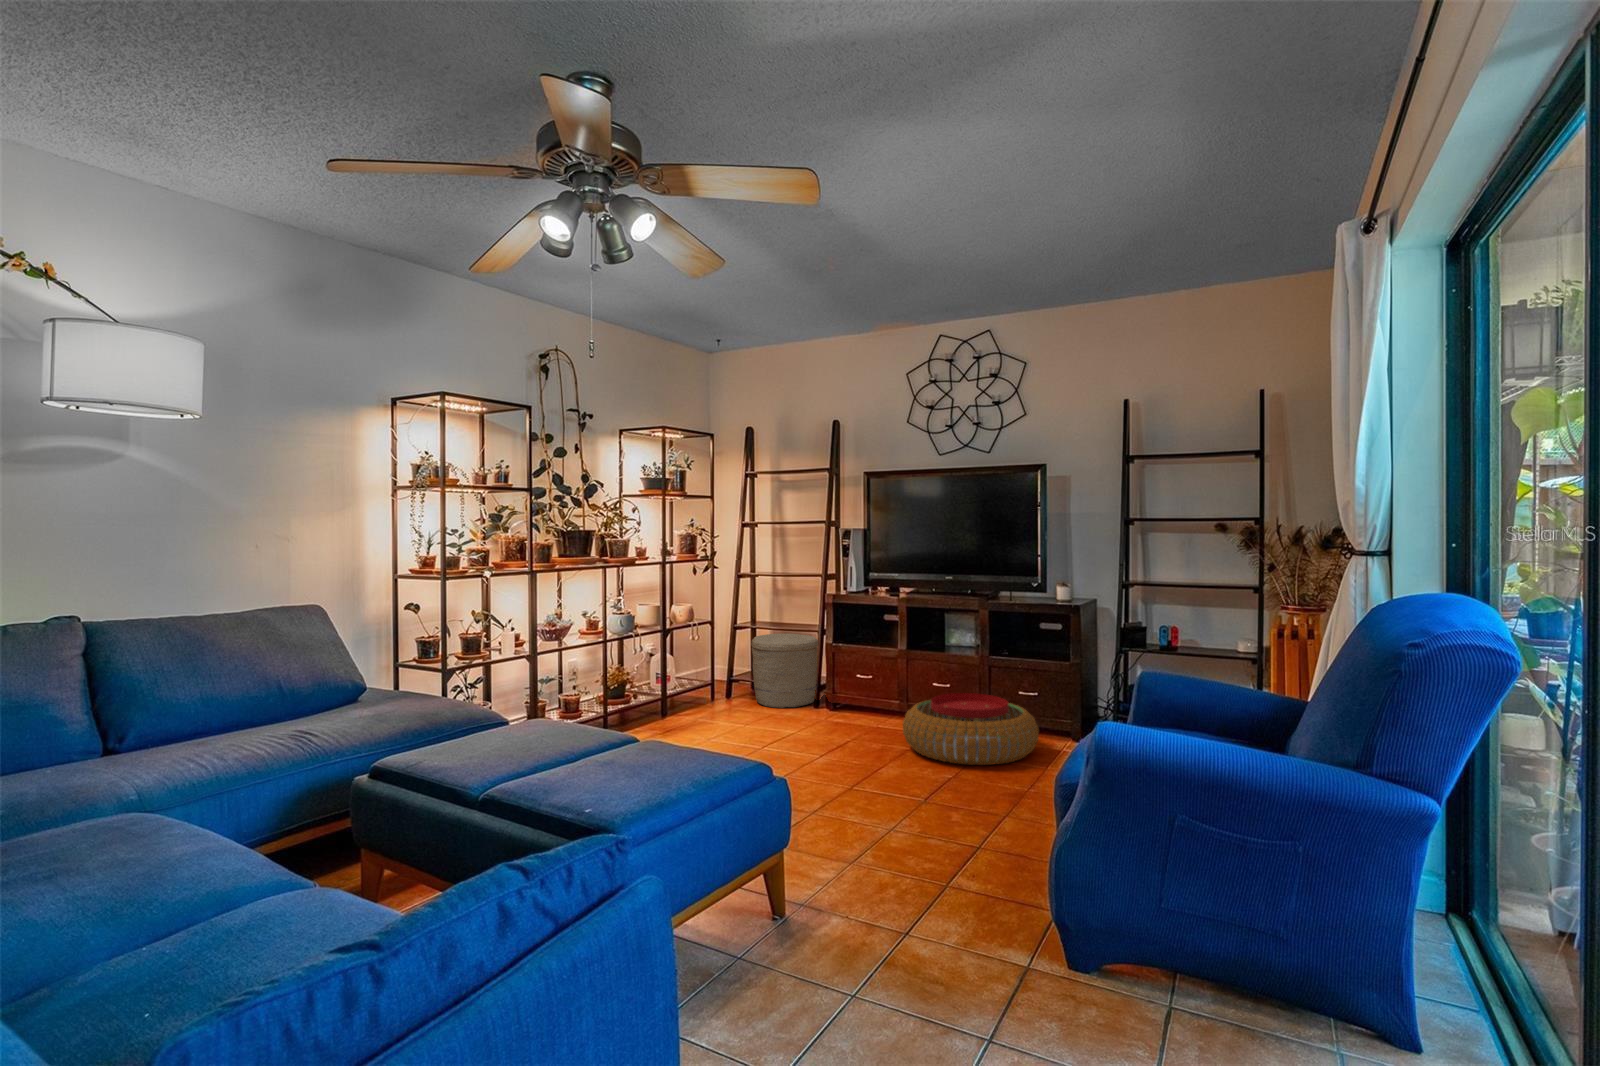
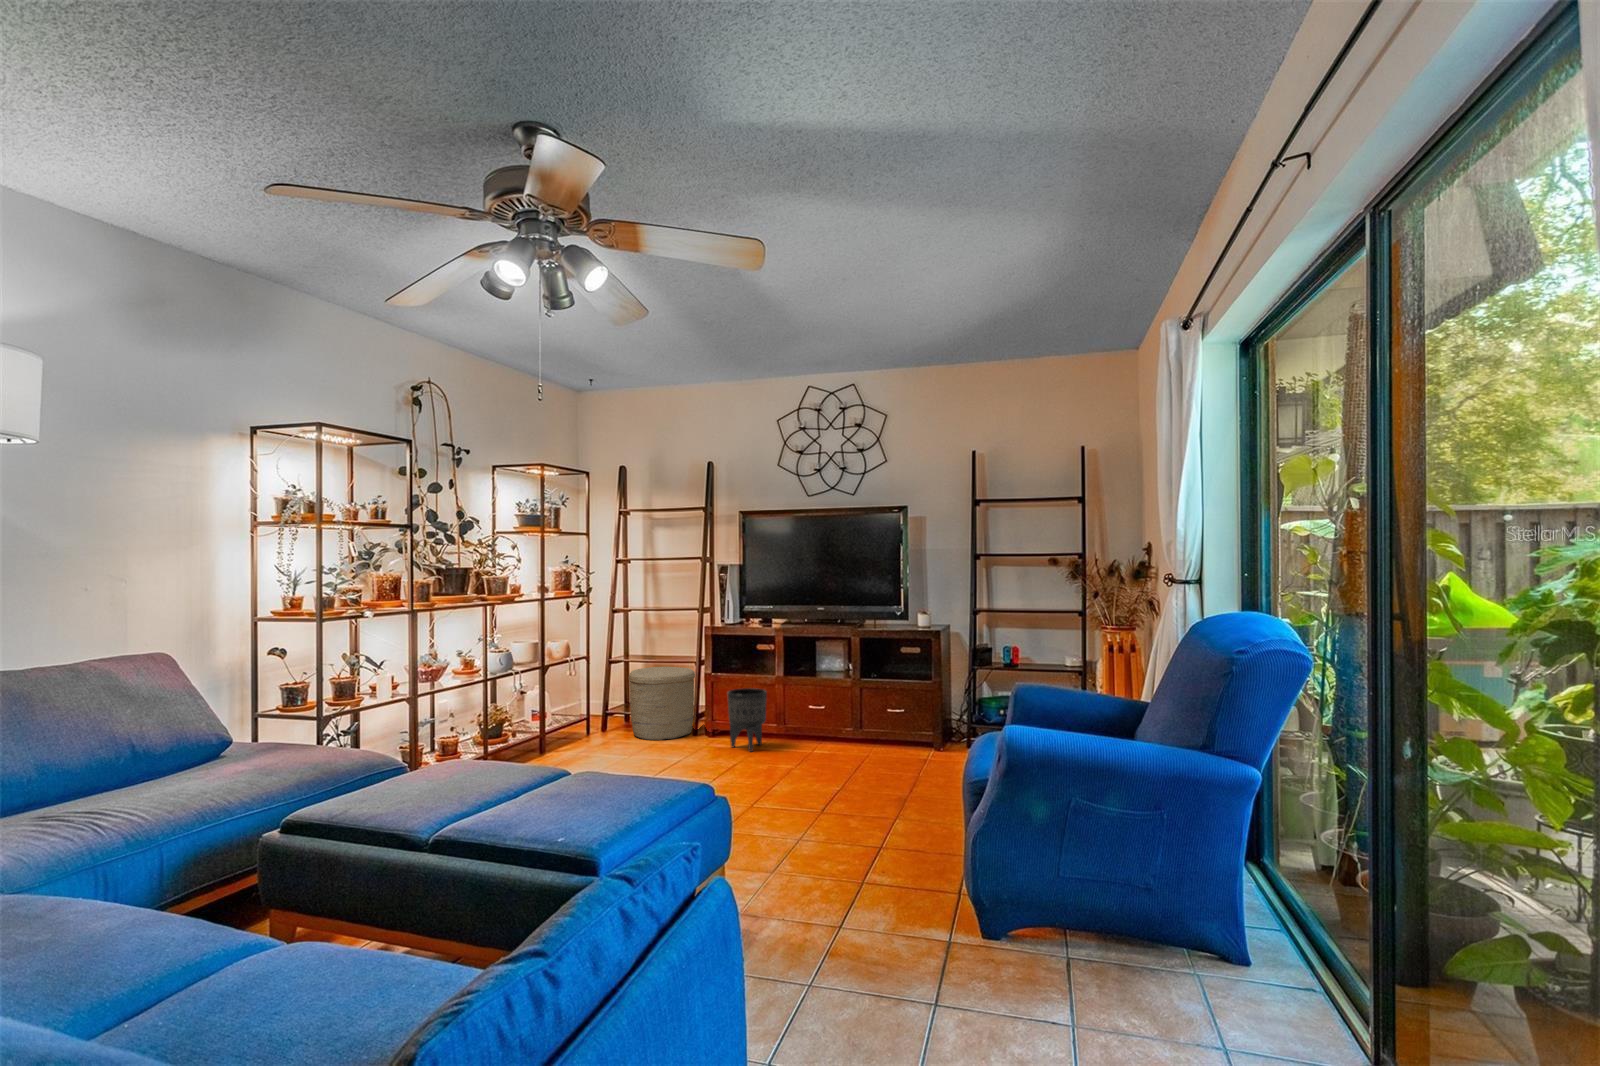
planter: none [846,660,887,726] -> present [727,688,767,752]
pouf: present [903,693,1039,765] -> none [788,715,911,780]

